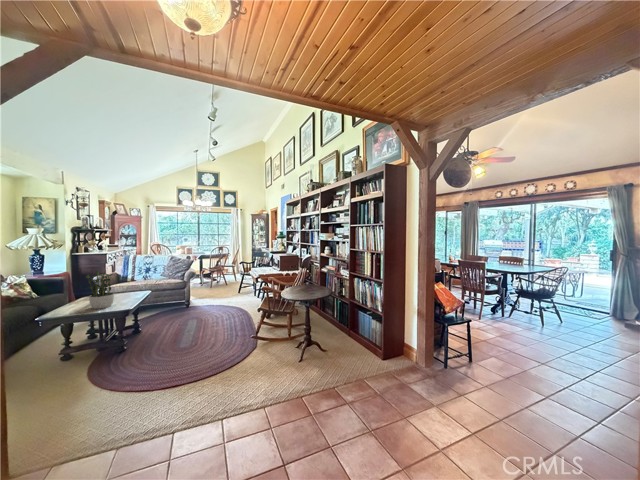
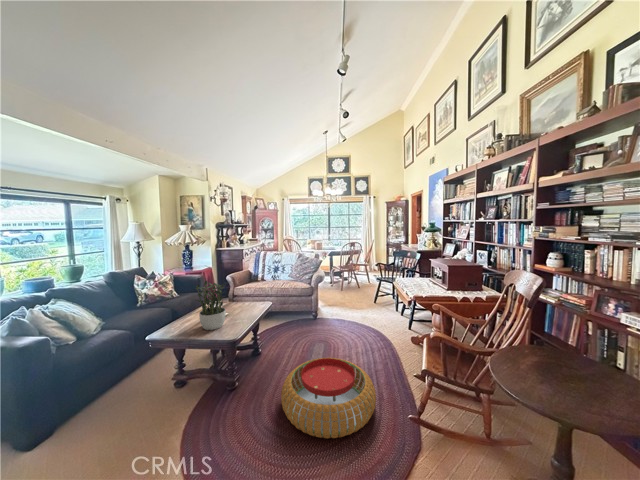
pouf: none [167,317,233,356] -> present [281,358,376,438]

